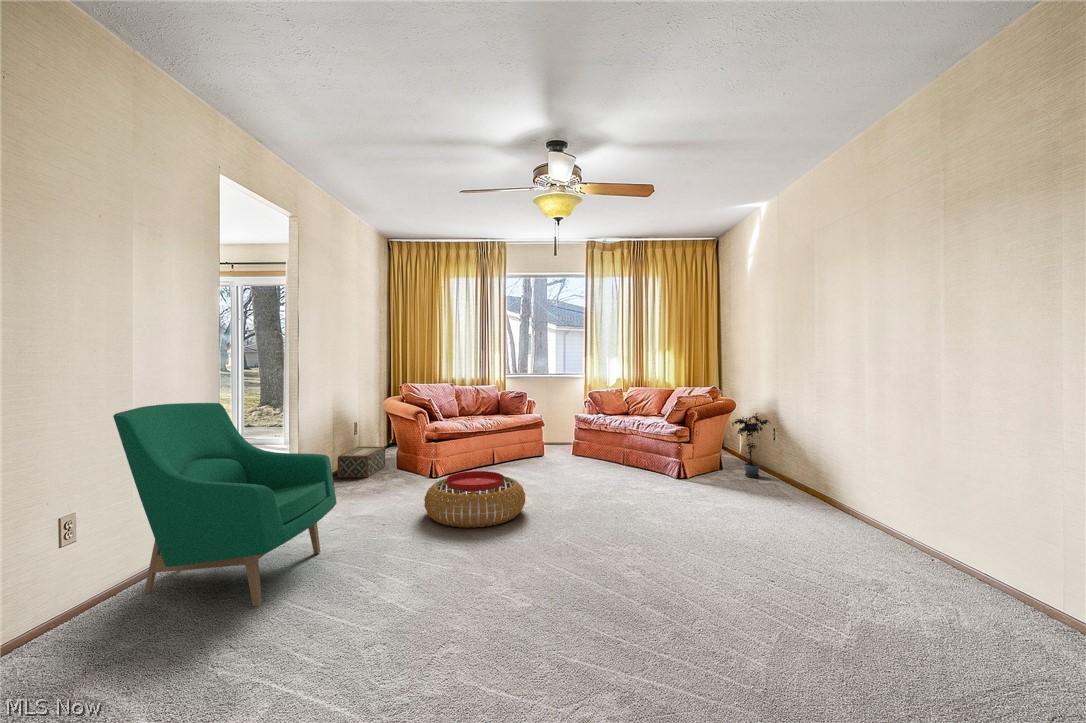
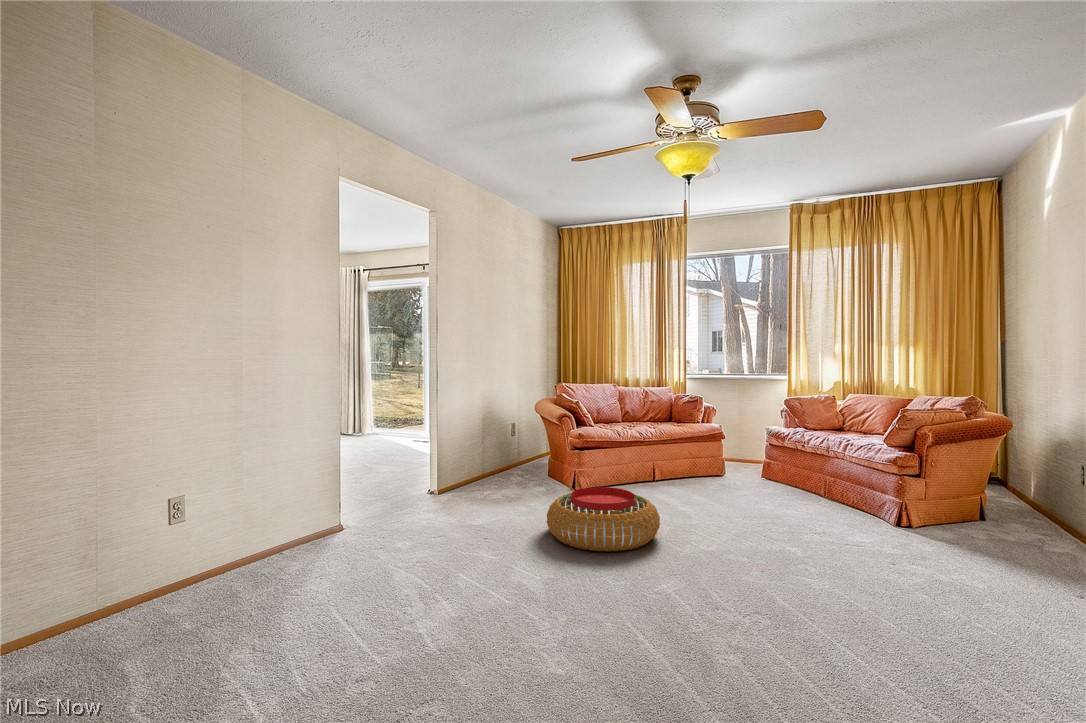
armchair: present [113,403,336,607] -> none [264,403,450,595]
potted plant: present [732,413,770,478] -> none [992,441,1071,537]
woven basket: present [337,447,385,478] -> none [491,449,542,482]

